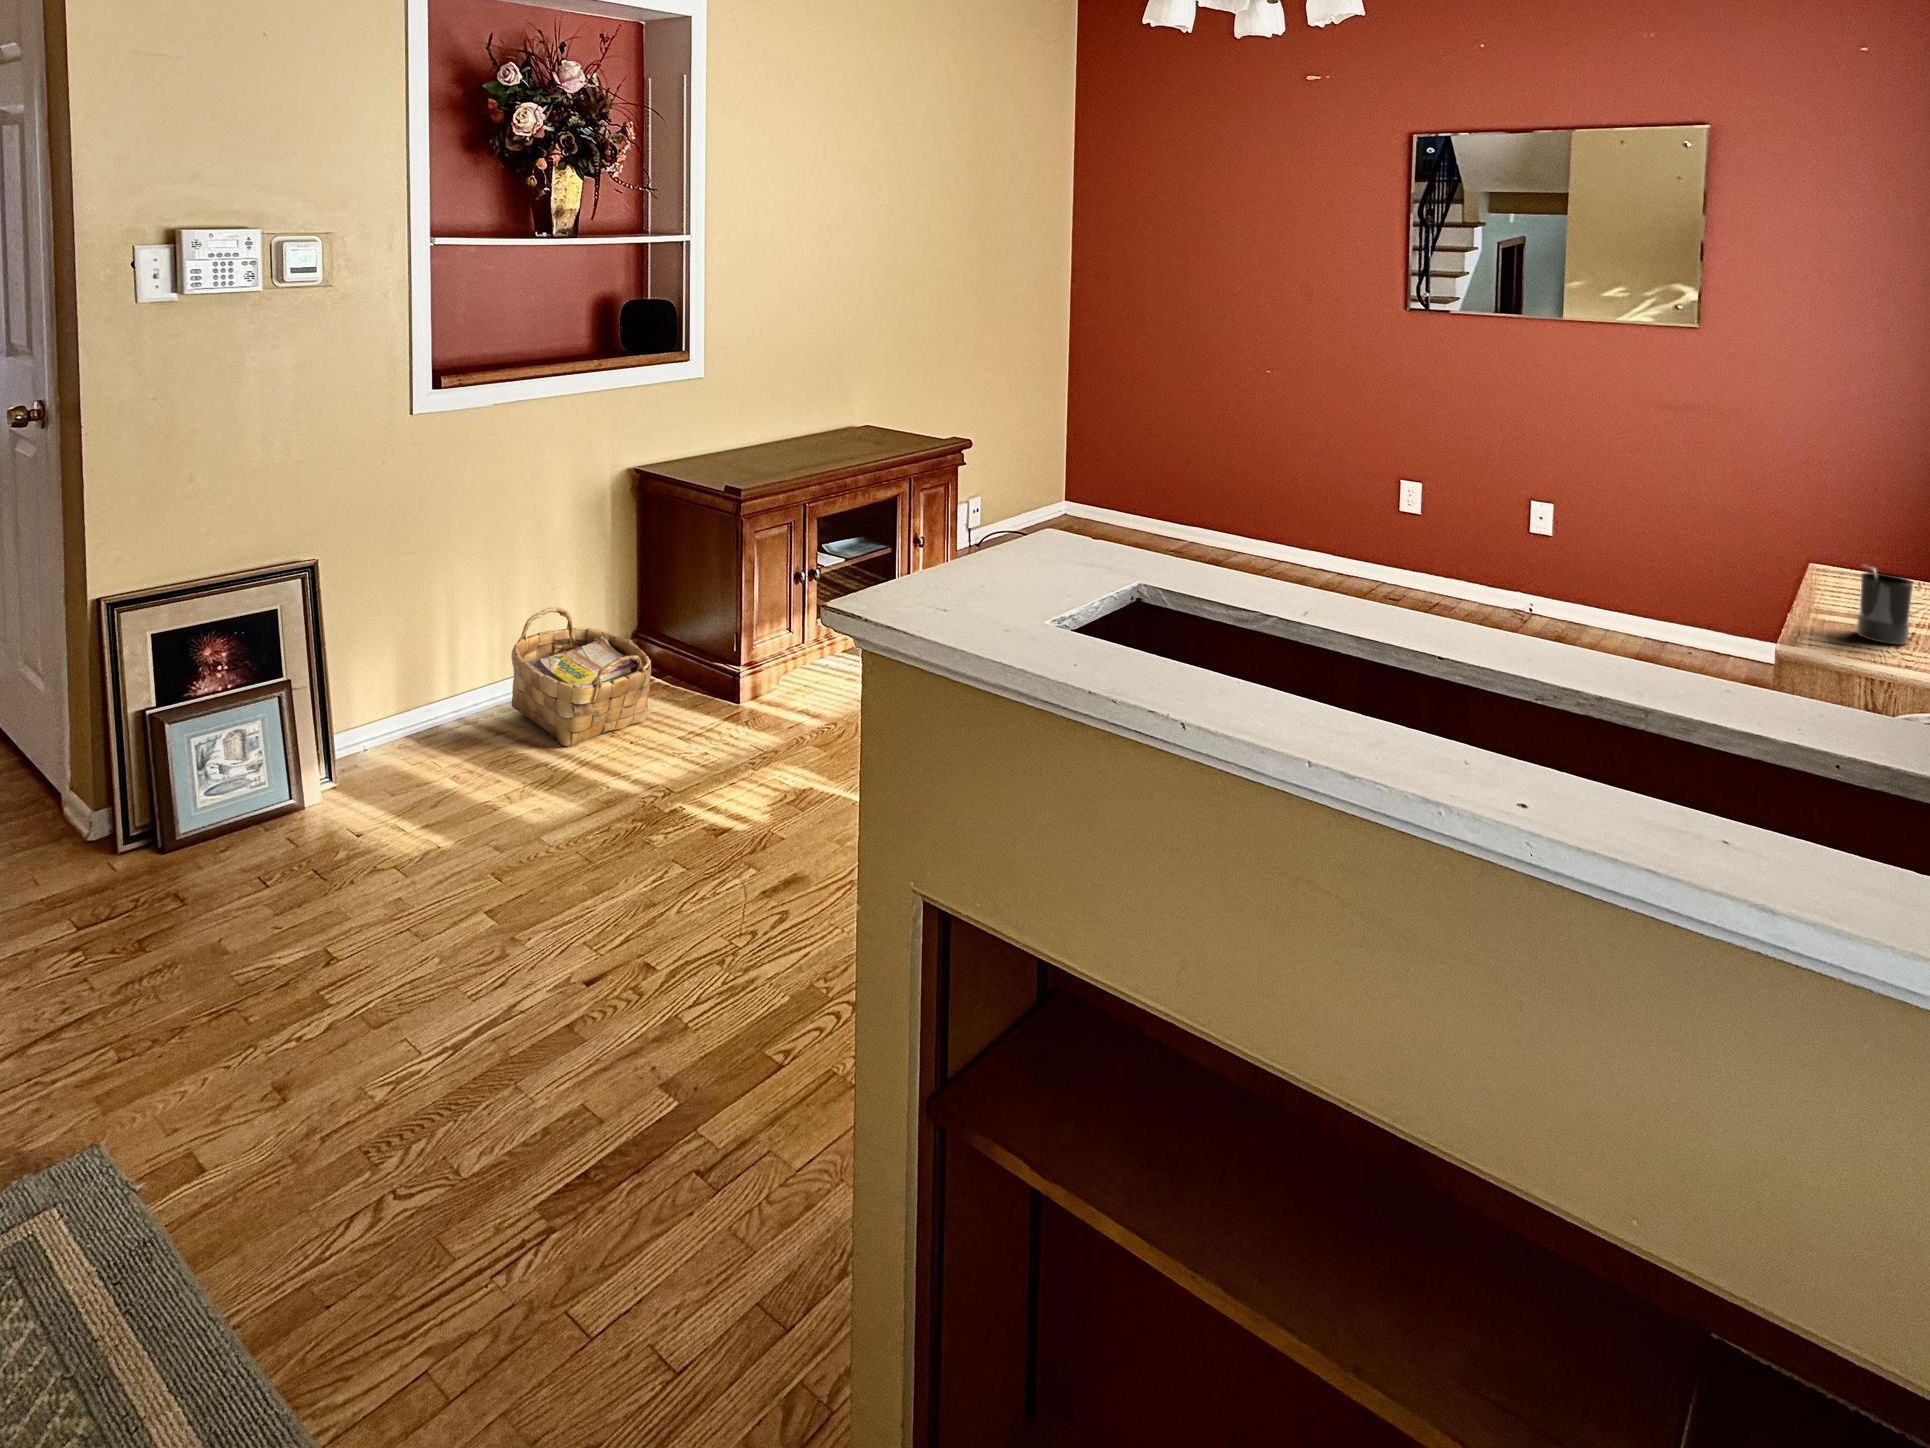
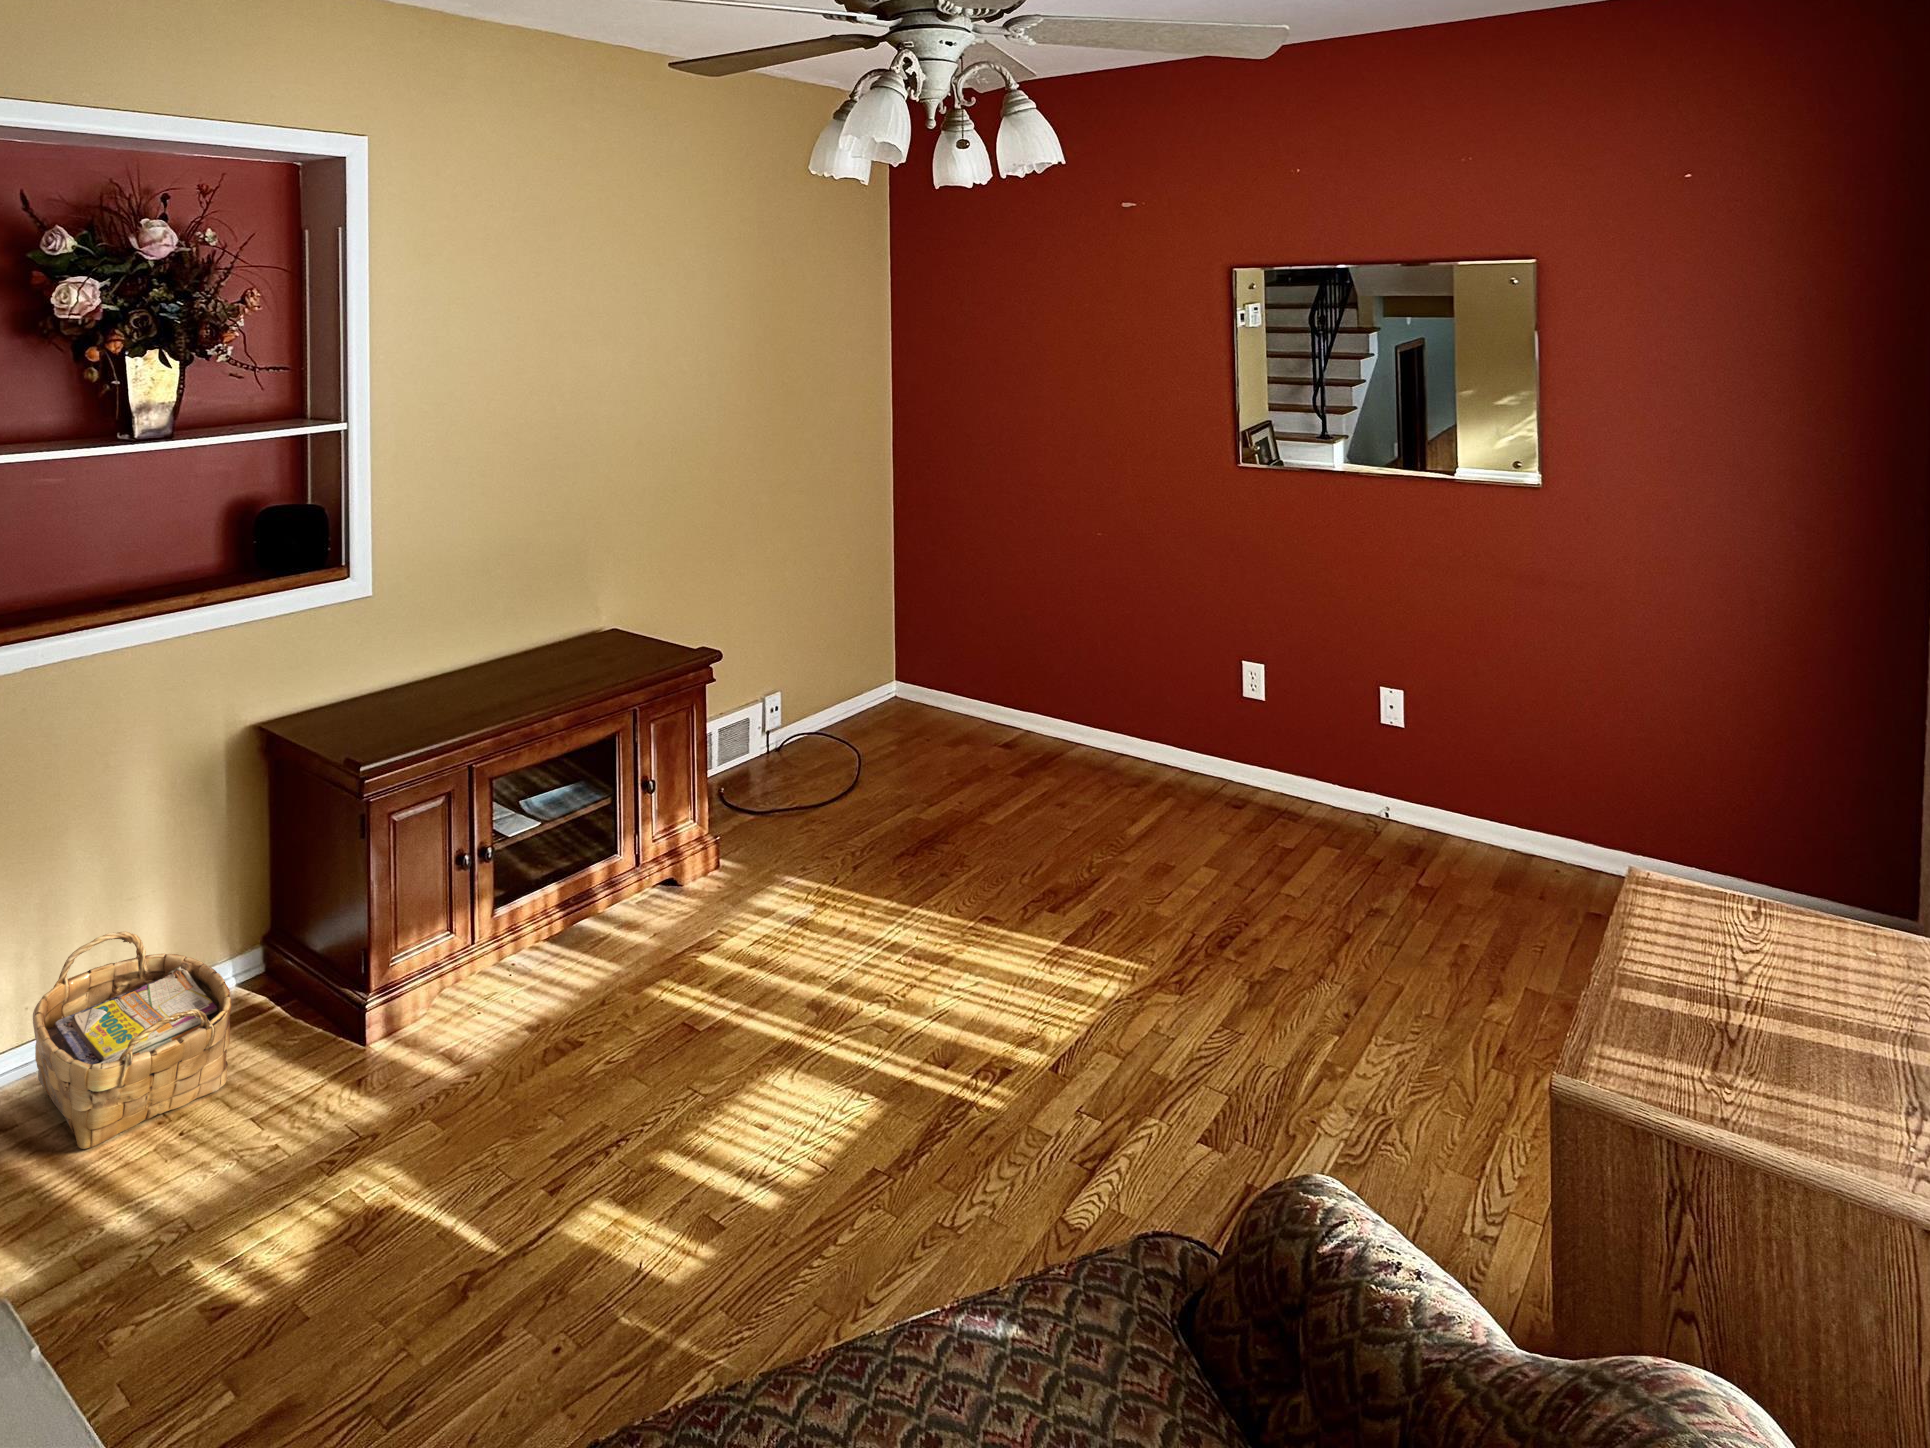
candle: present [1857,567,1913,645] -> none [1703,834,1762,944]

